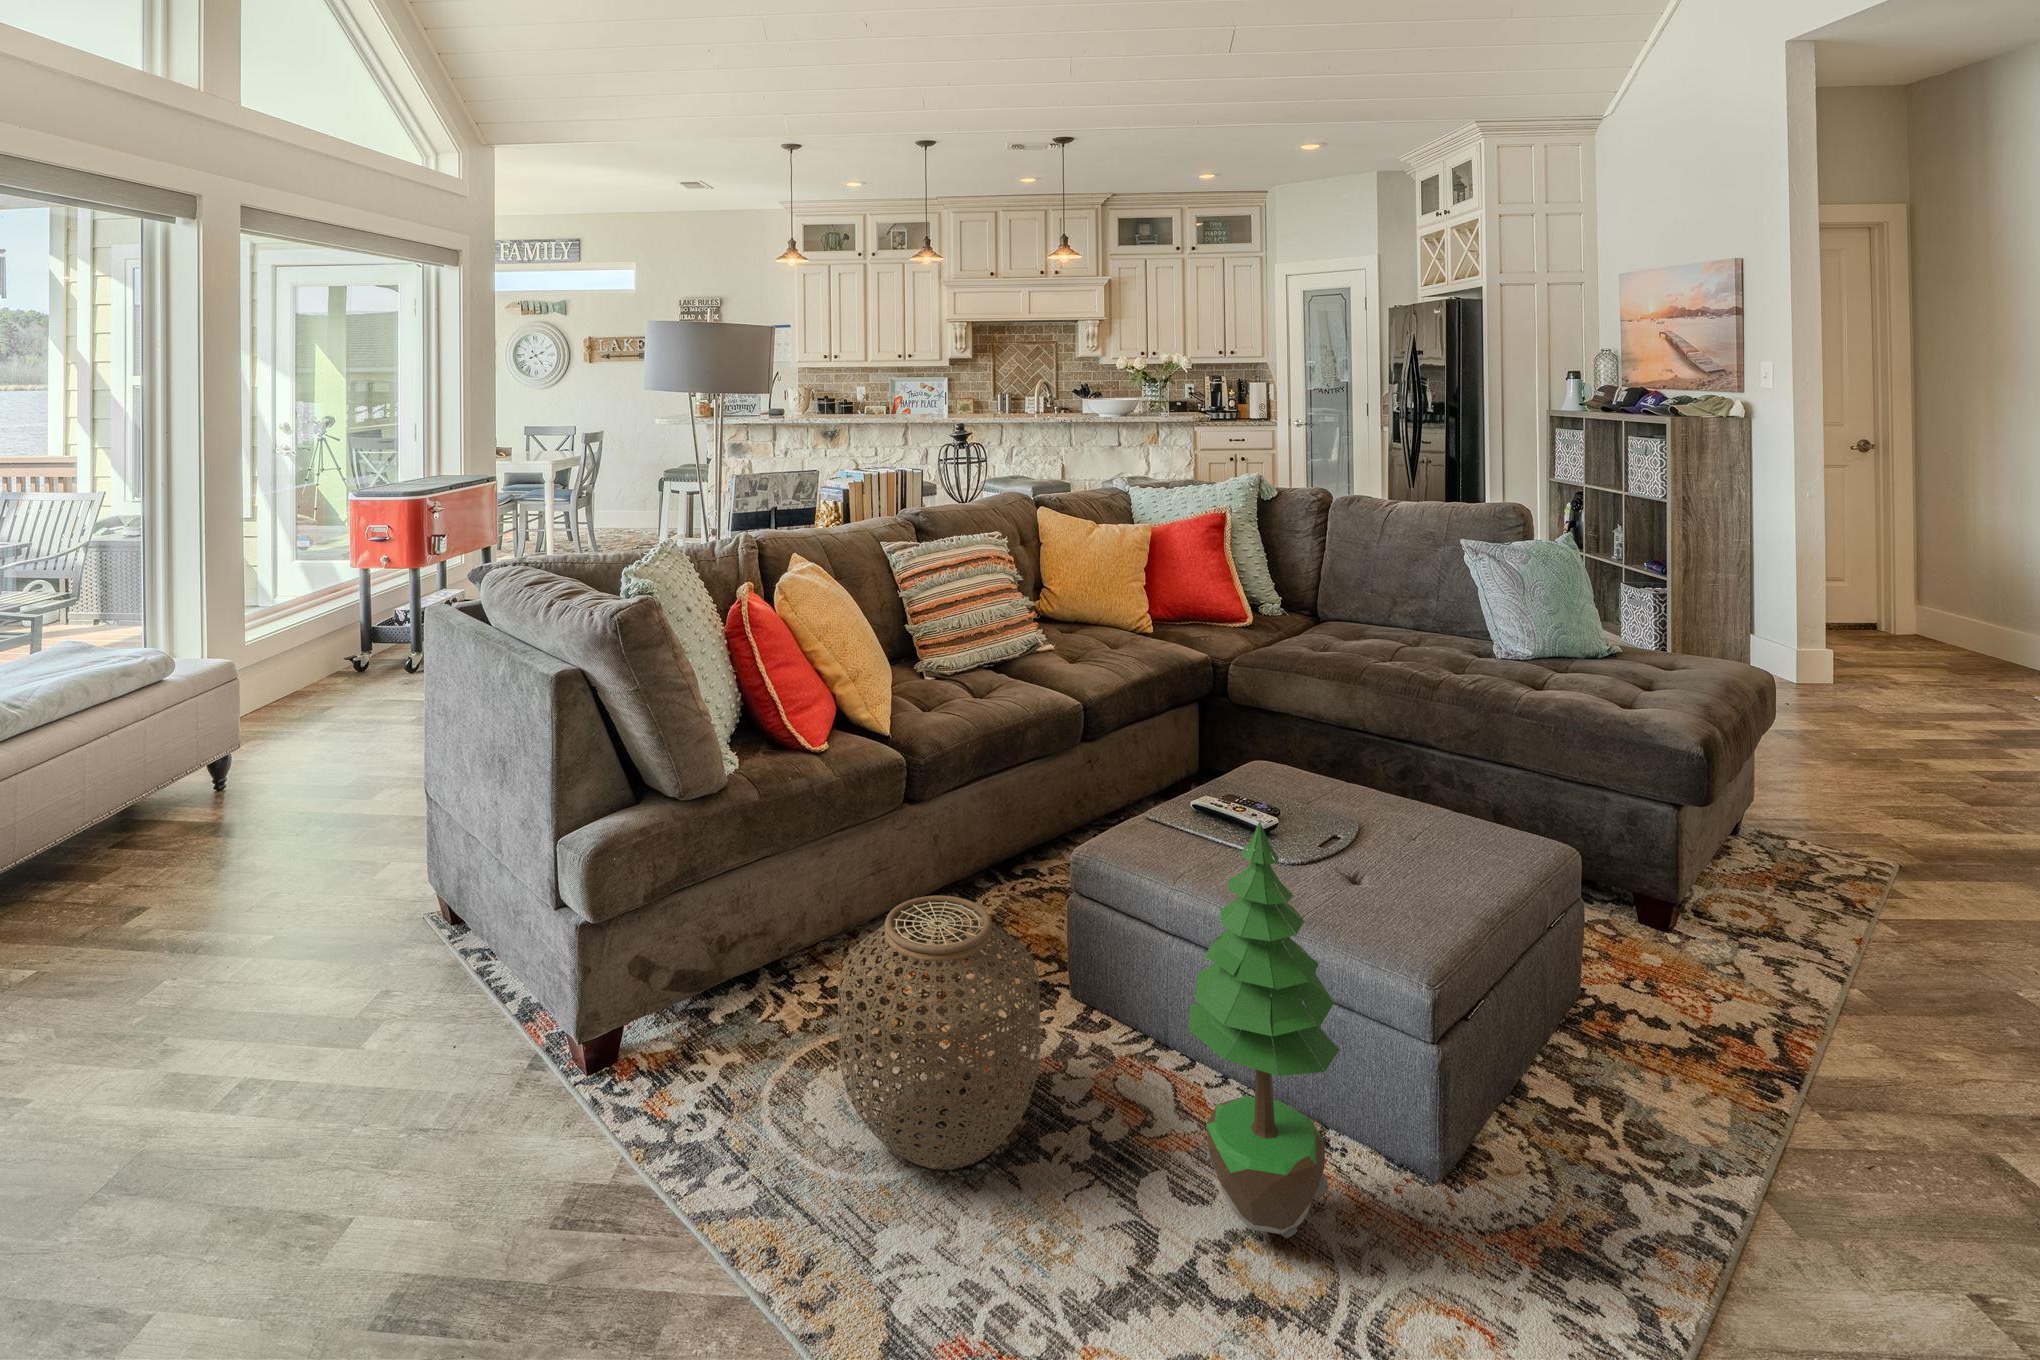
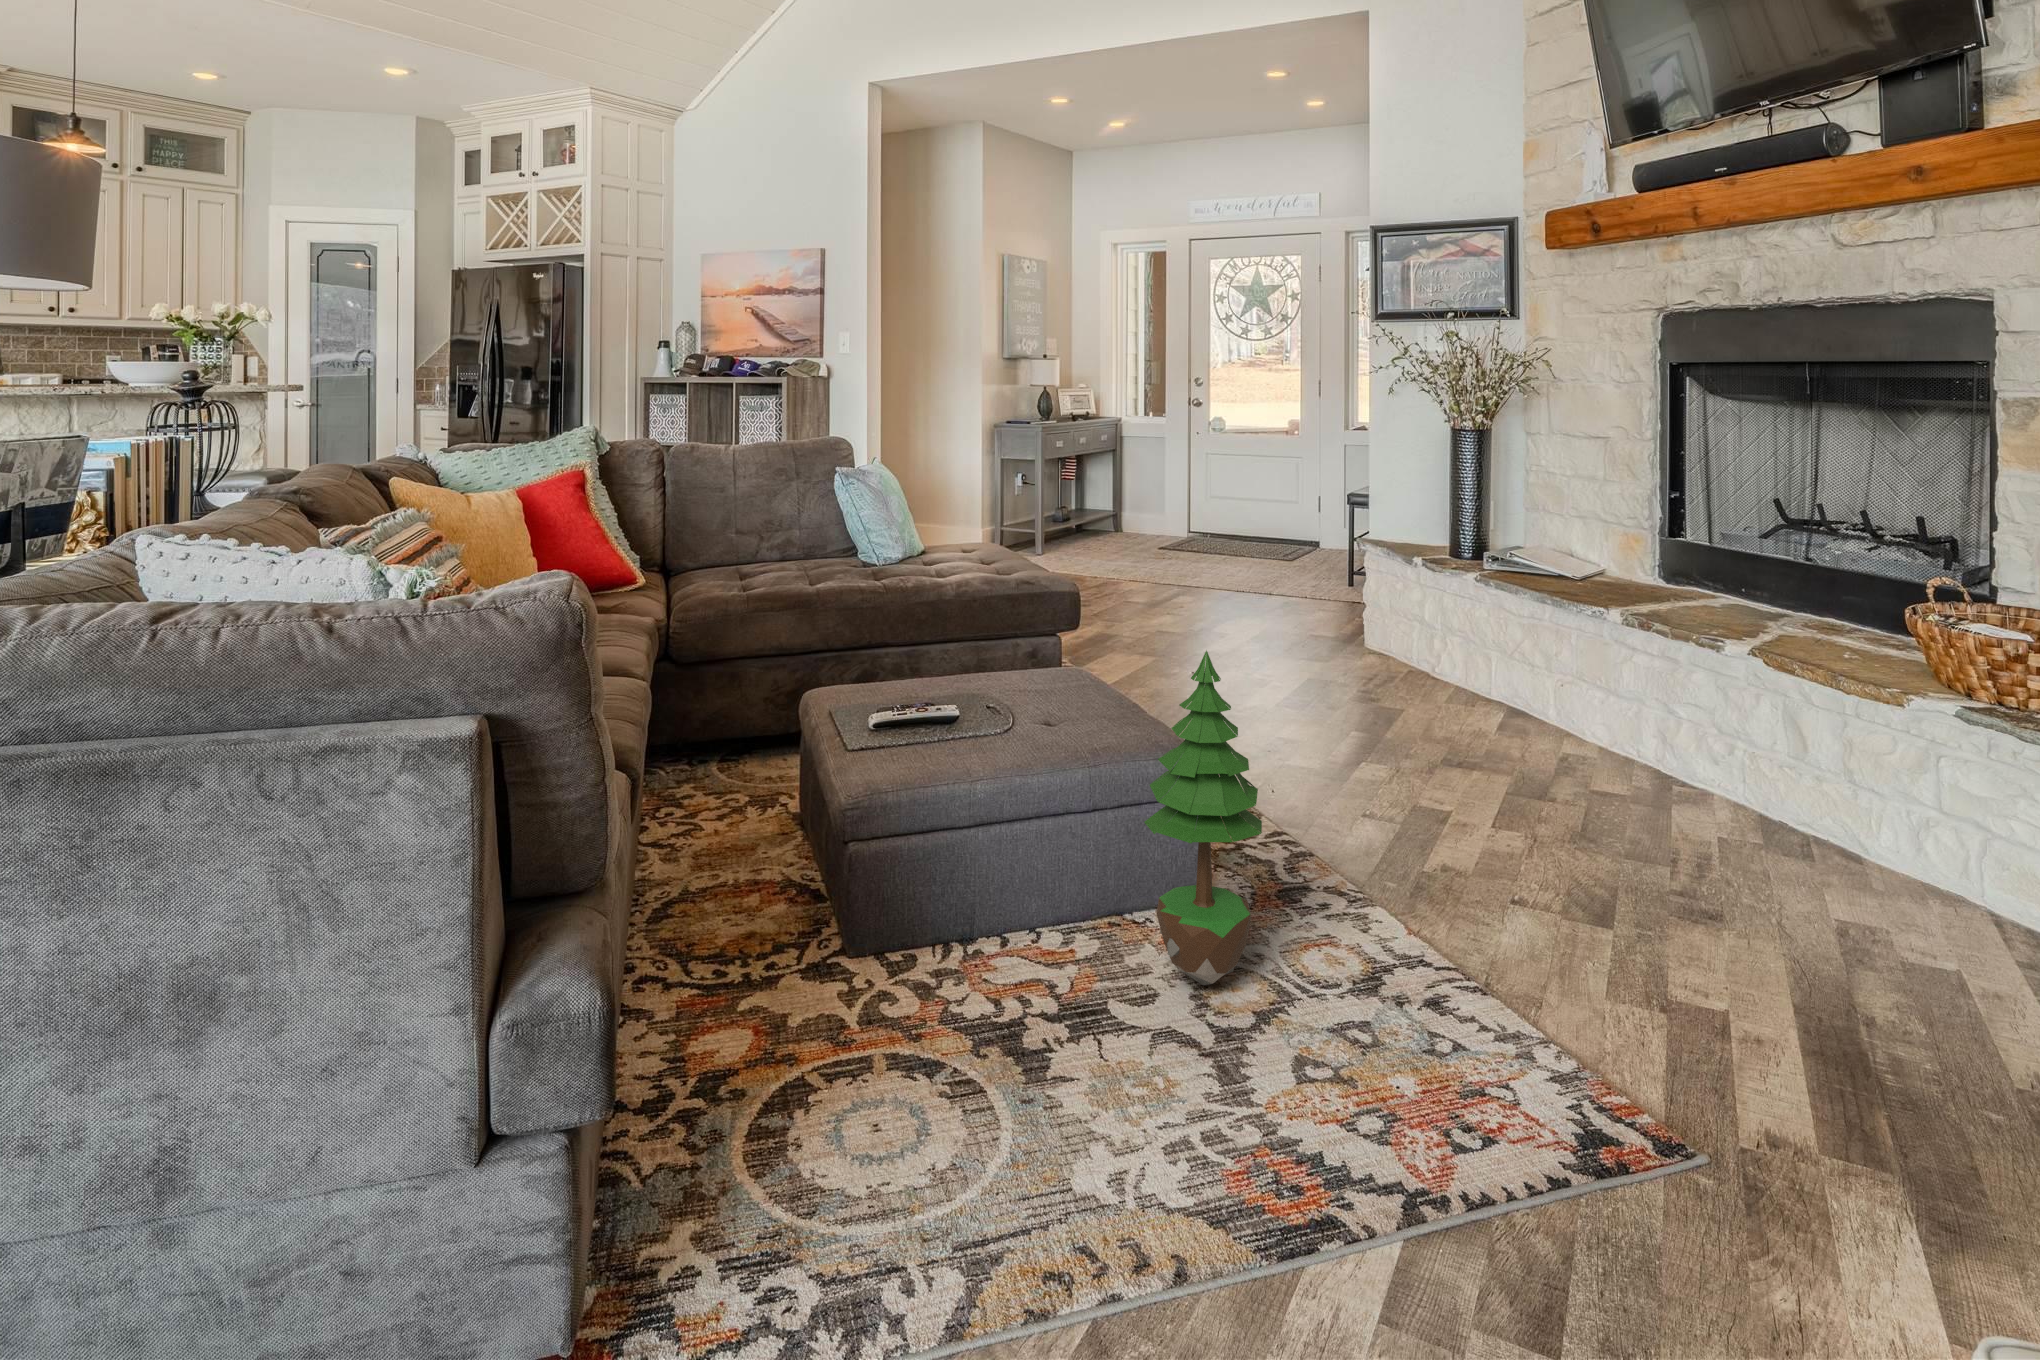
woven basket: present [838,896,1040,1169] -> none [854,847,1079,1145]

